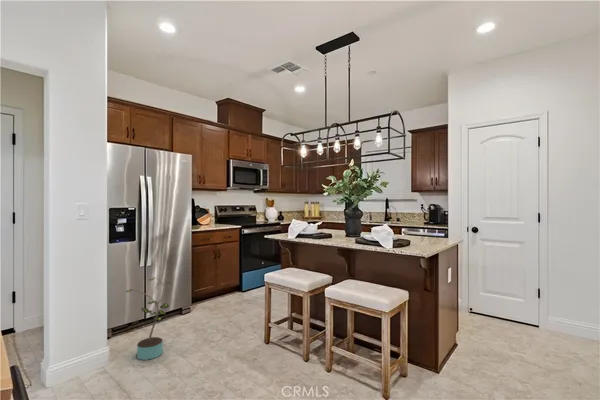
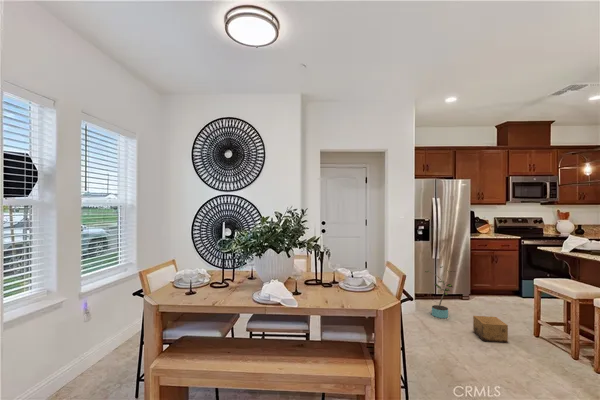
cardboard box: none [199,335,242,381] -> present [473,316,508,343]

